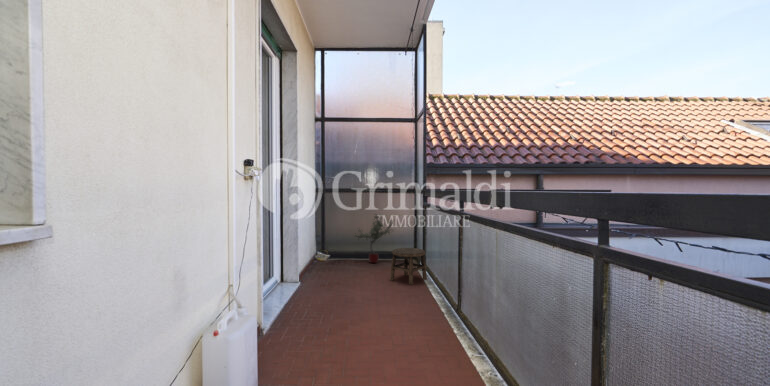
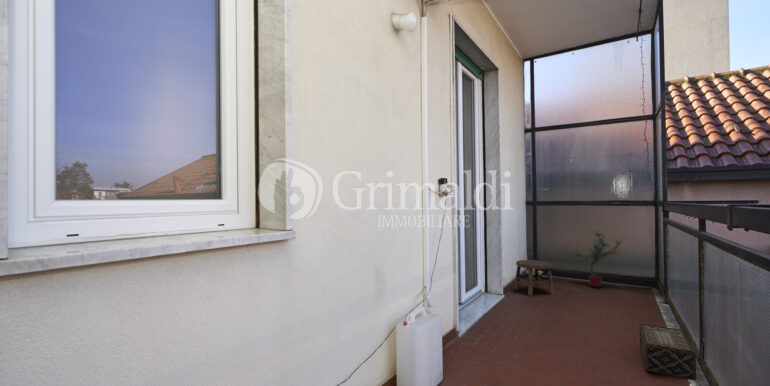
stool: present [390,248,427,285] -> present [515,260,554,296]
woven basket: none [417,287,456,326] -> present [640,324,696,381]

